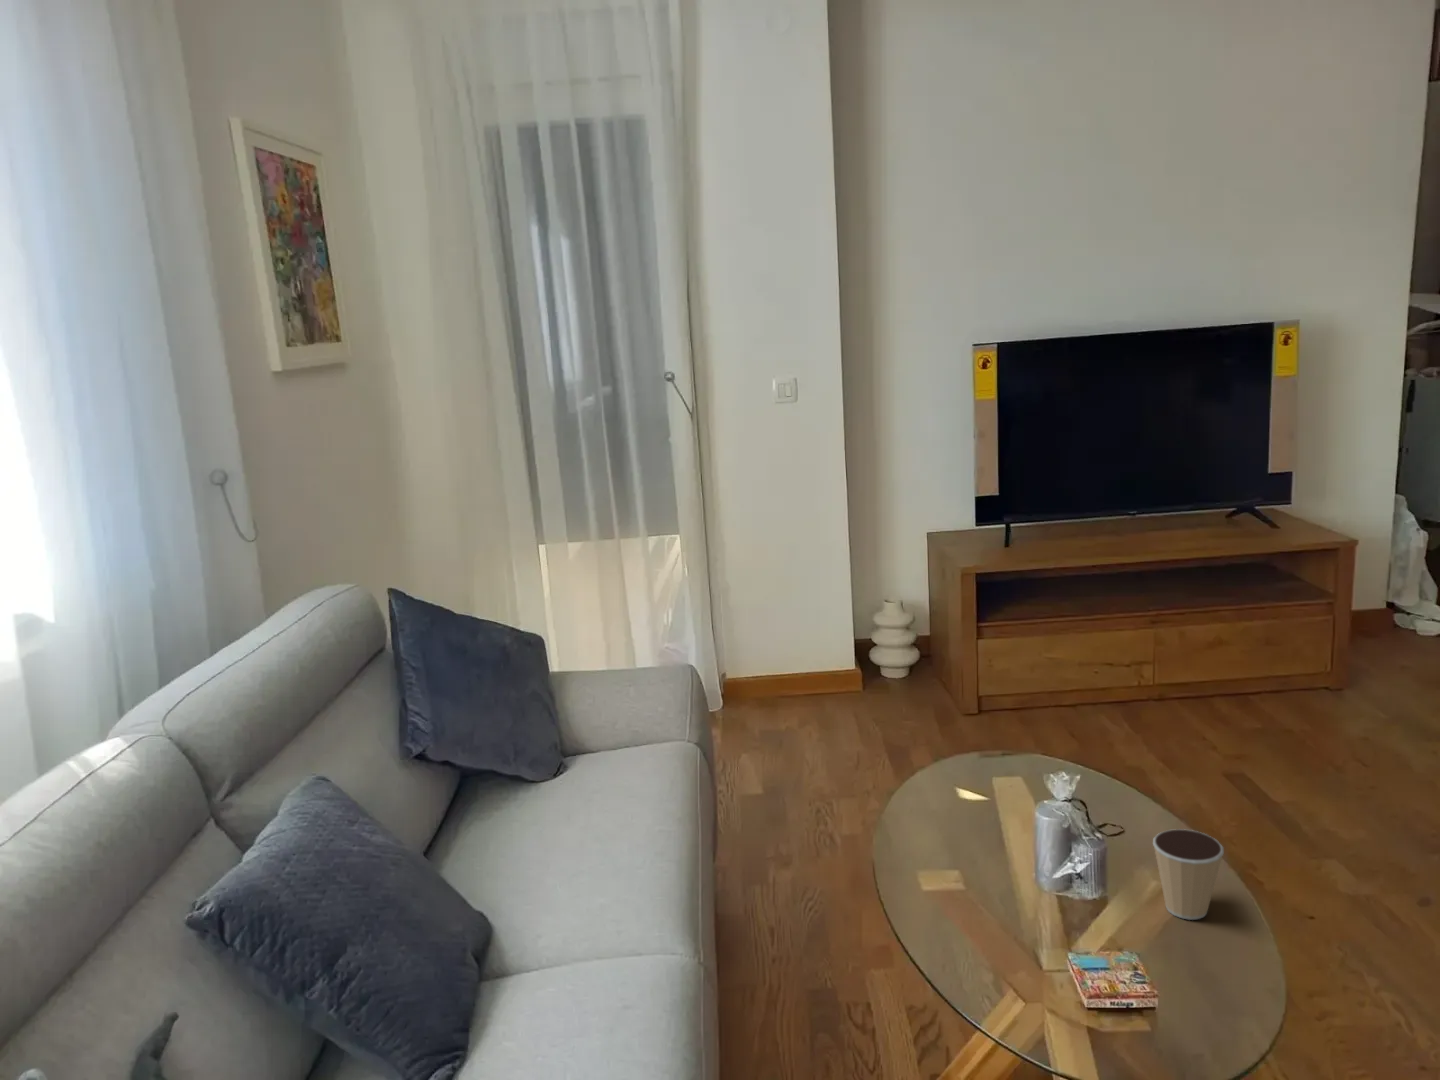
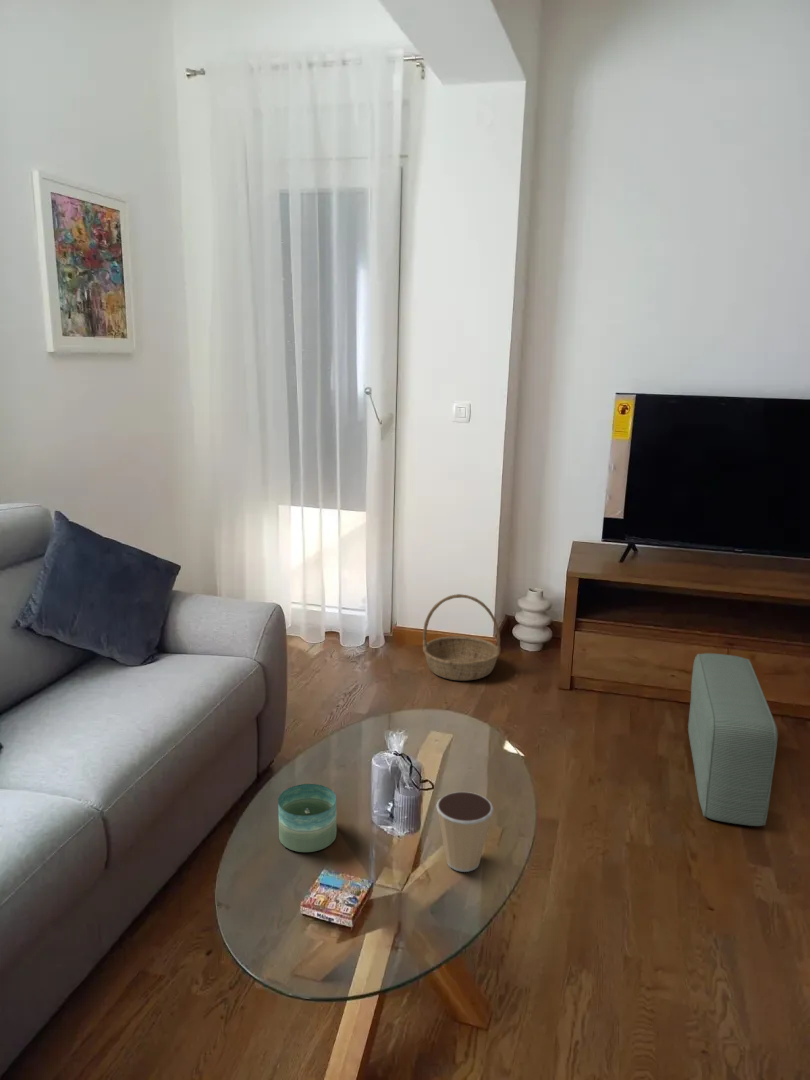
basket: none [782,619,880,726] -> present [423,594,500,680]
pouf: none [1133,636,1295,819] -> present [688,653,778,826]
candle: none [961,862,1034,944] -> present [278,784,337,852]

